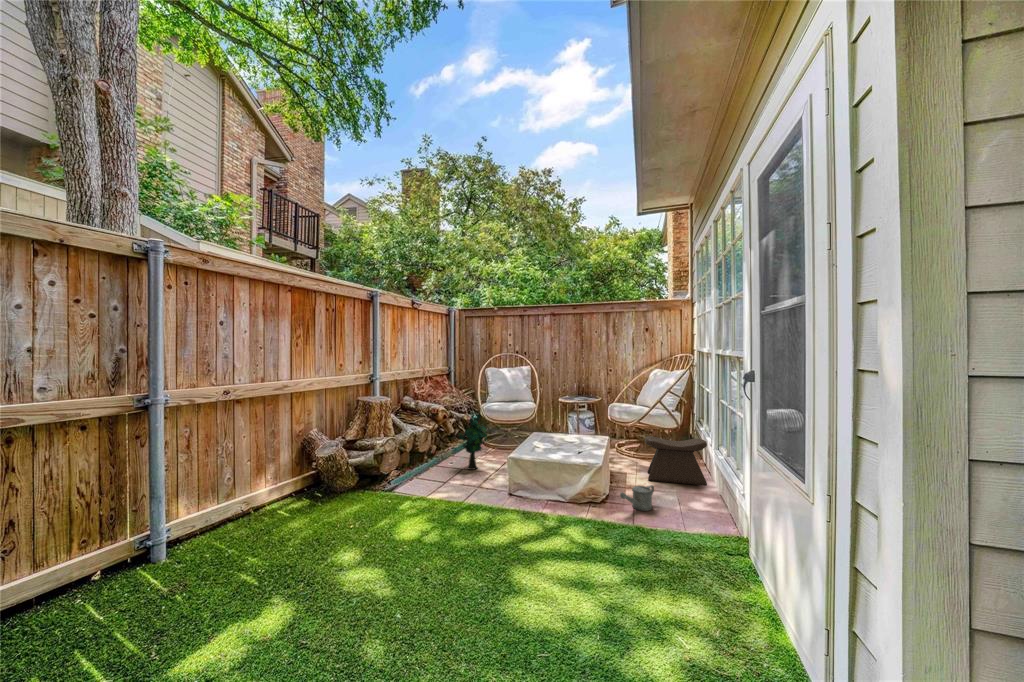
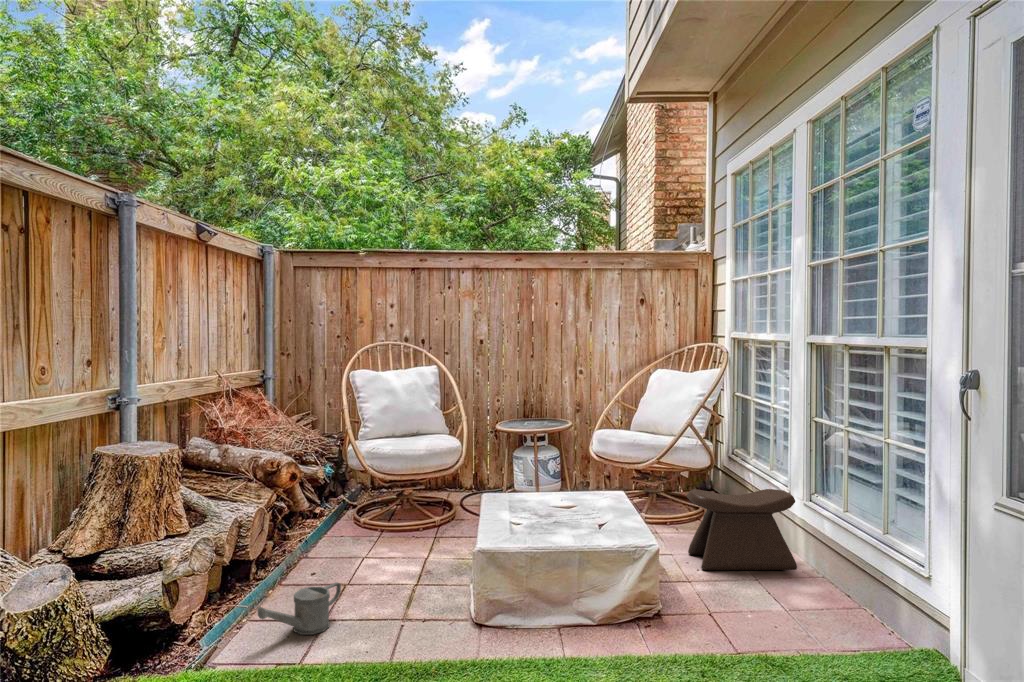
decorative plant: present [458,415,487,470] -> none [332,468,398,587]
watering can: present [620,485,654,511] -> present [258,582,341,635]

